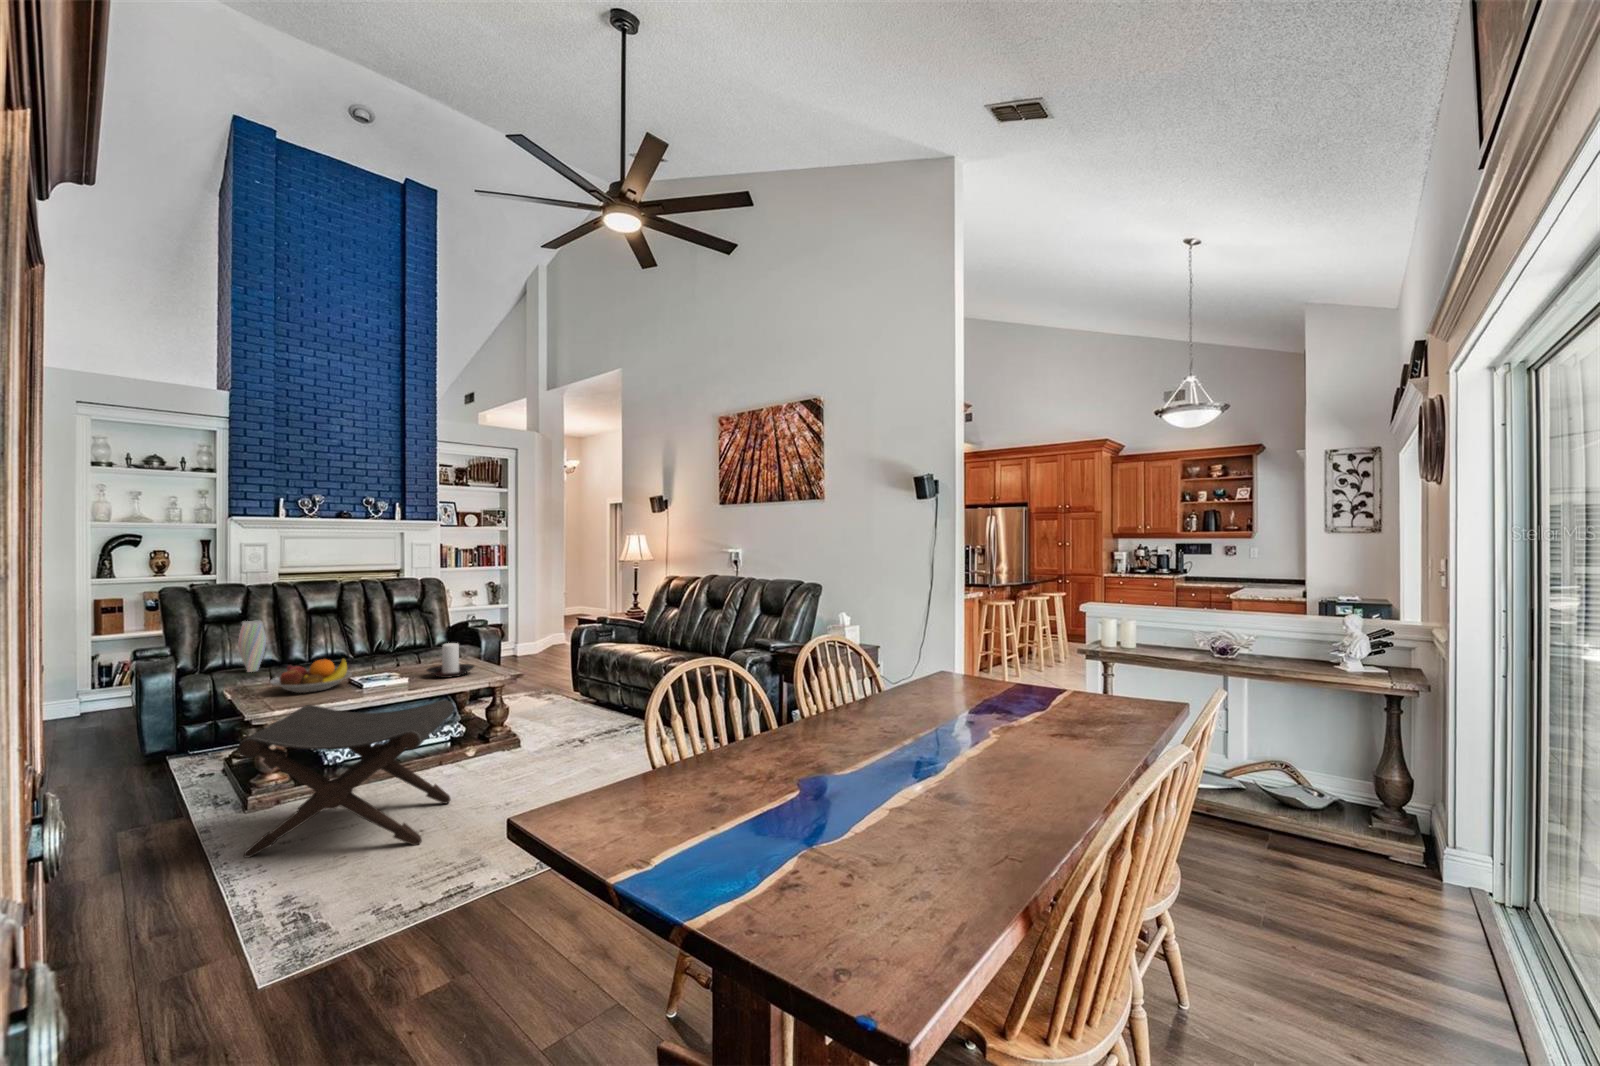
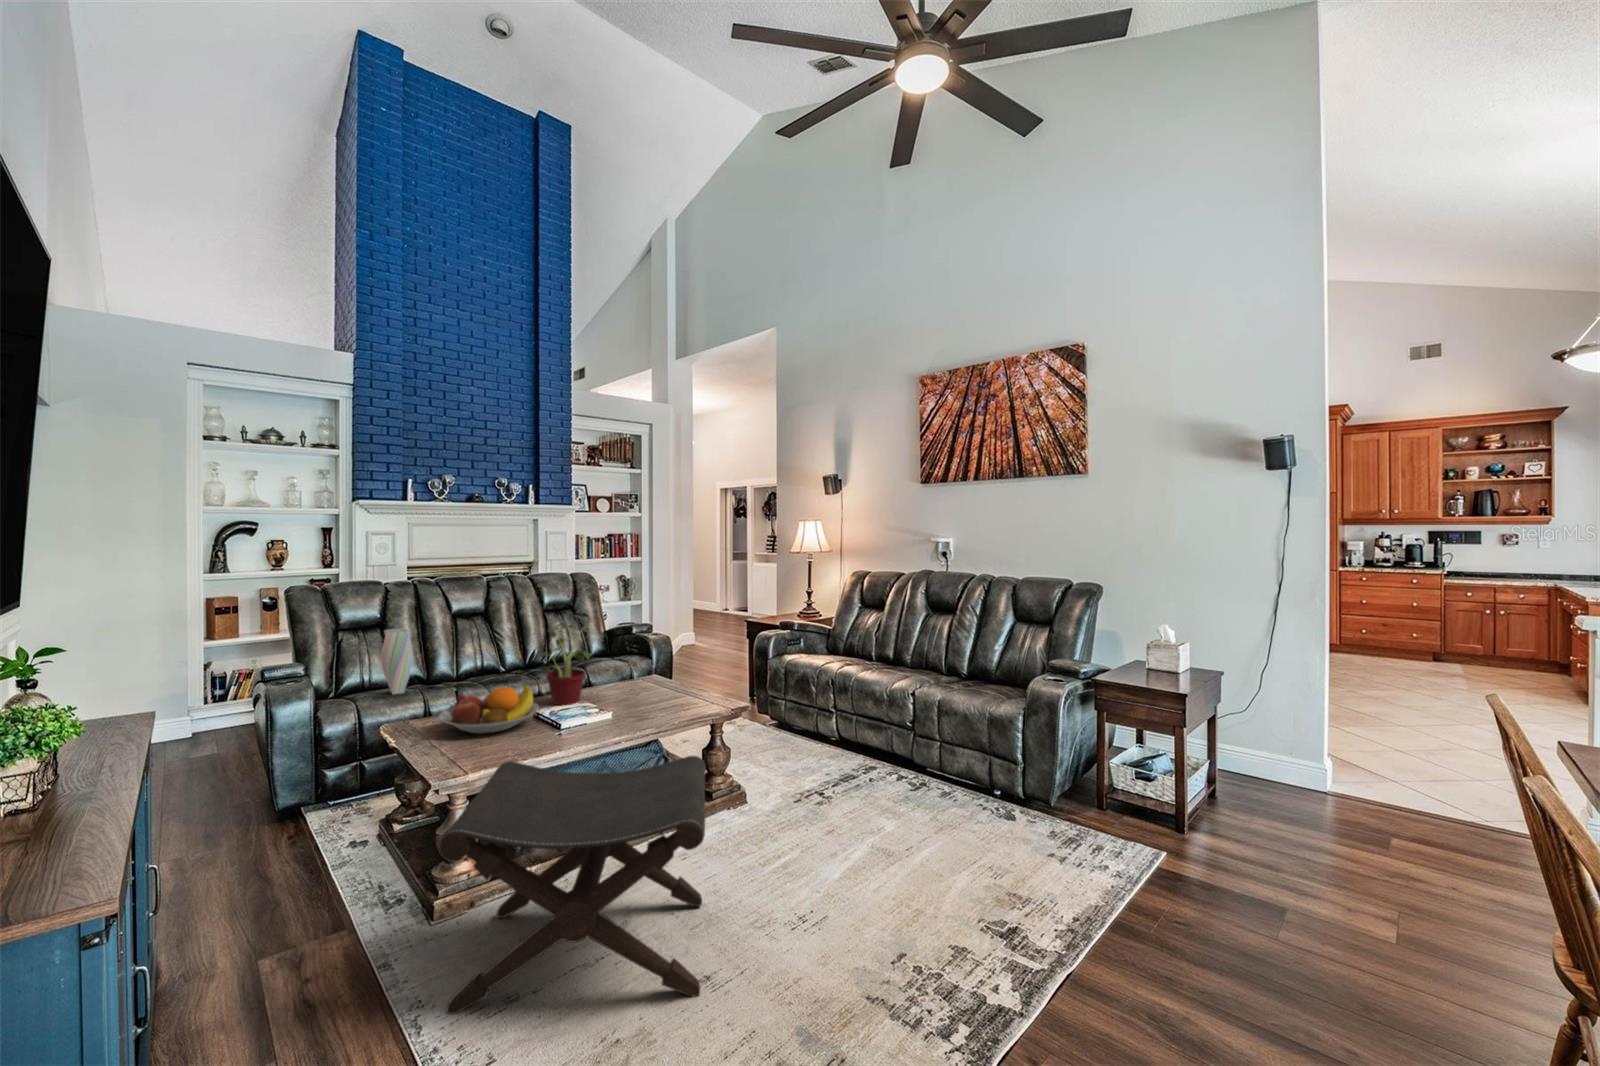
potted plant: none [360,613,409,676] -> present [542,622,590,705]
candle holder: present [426,643,474,678] -> none [627,662,687,711]

